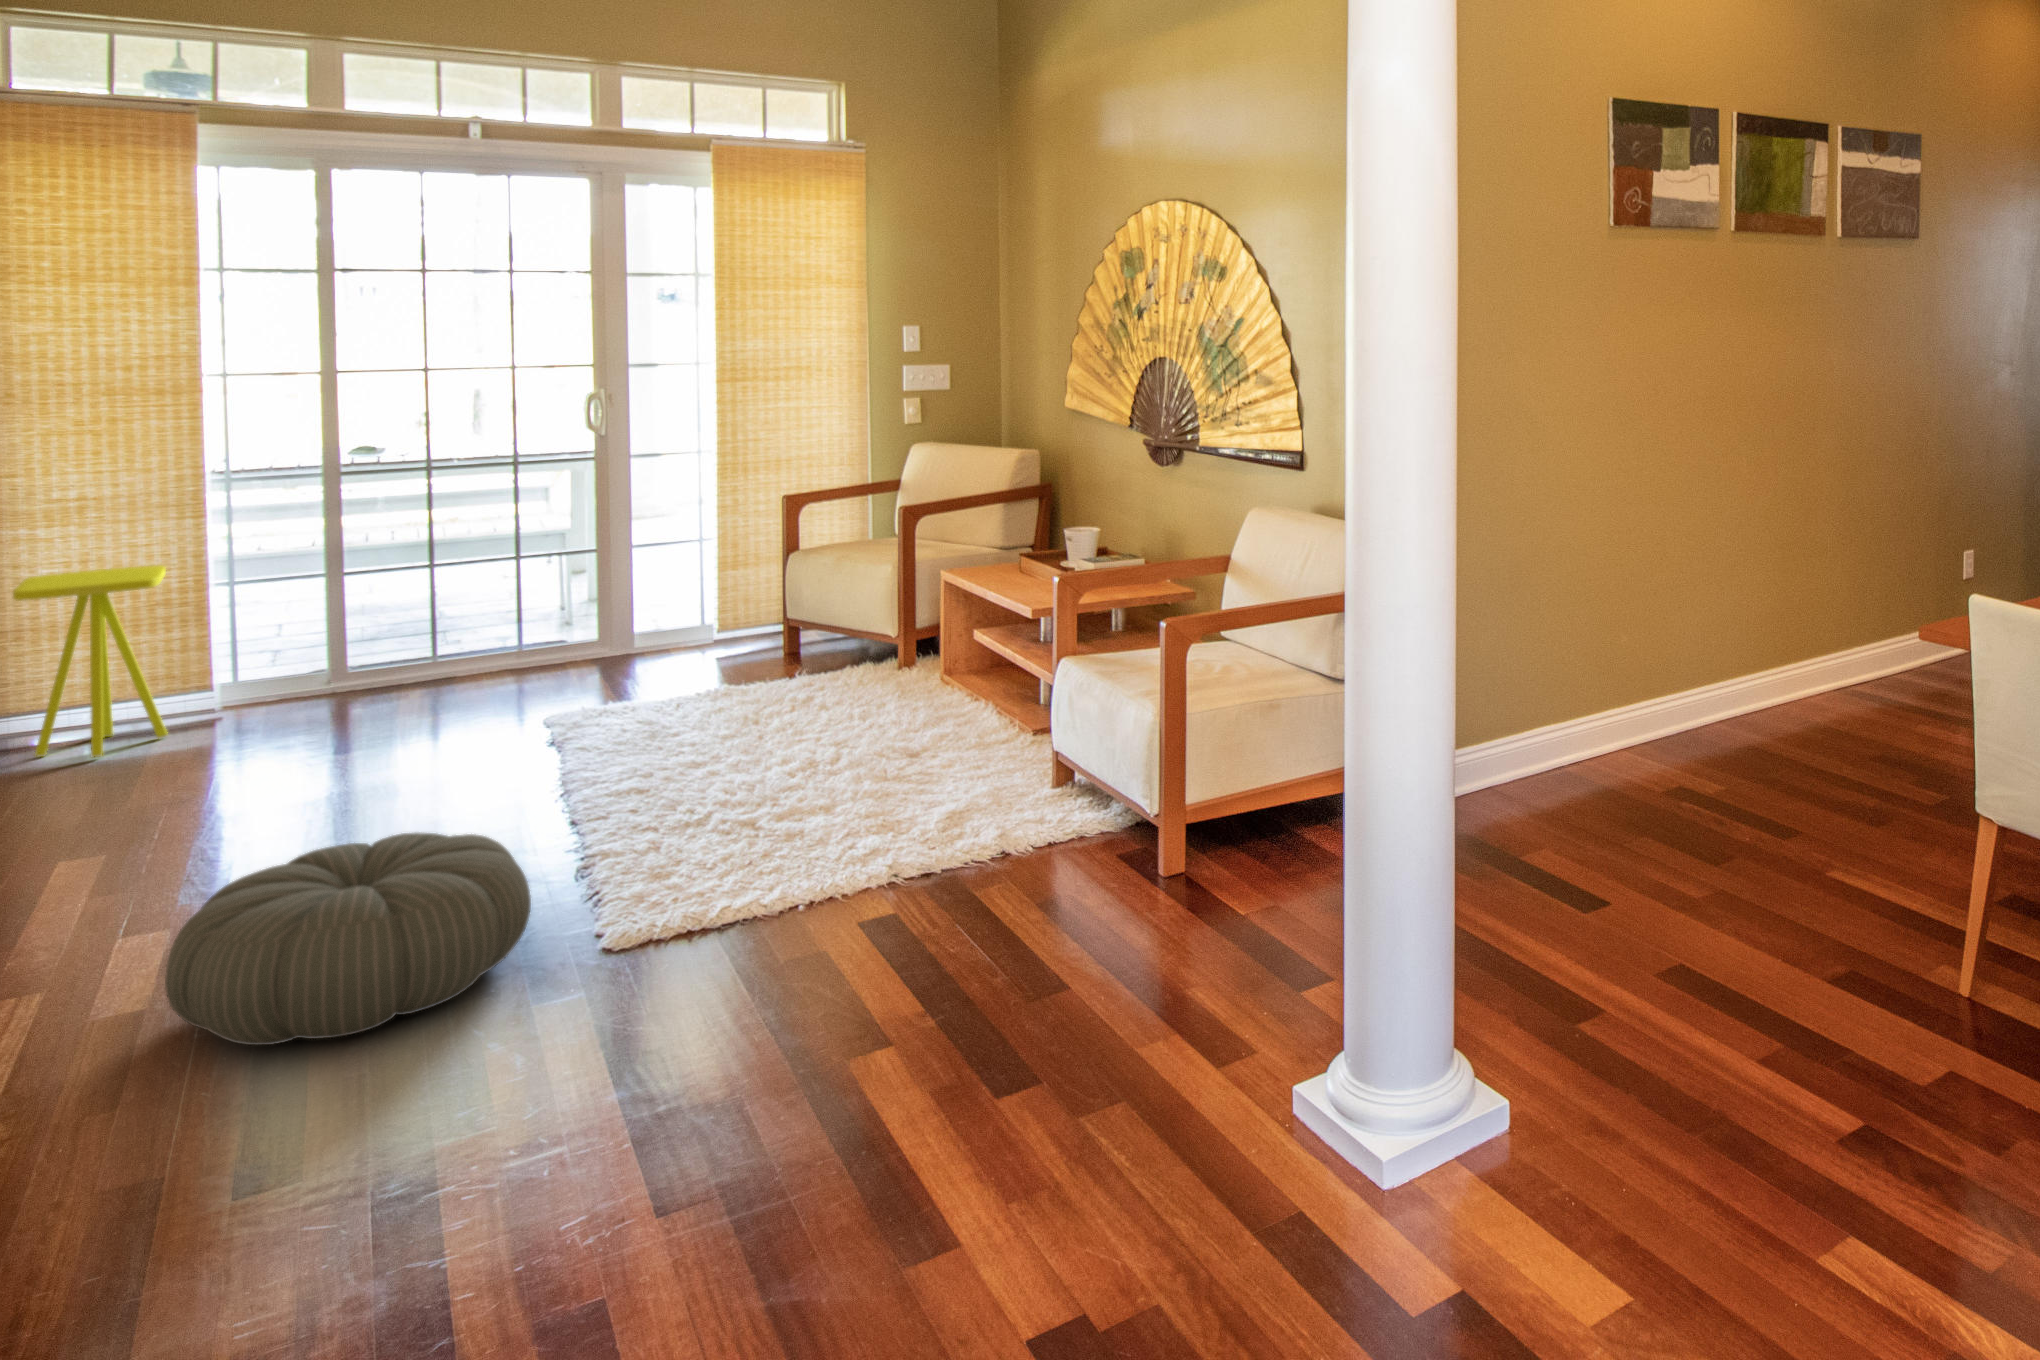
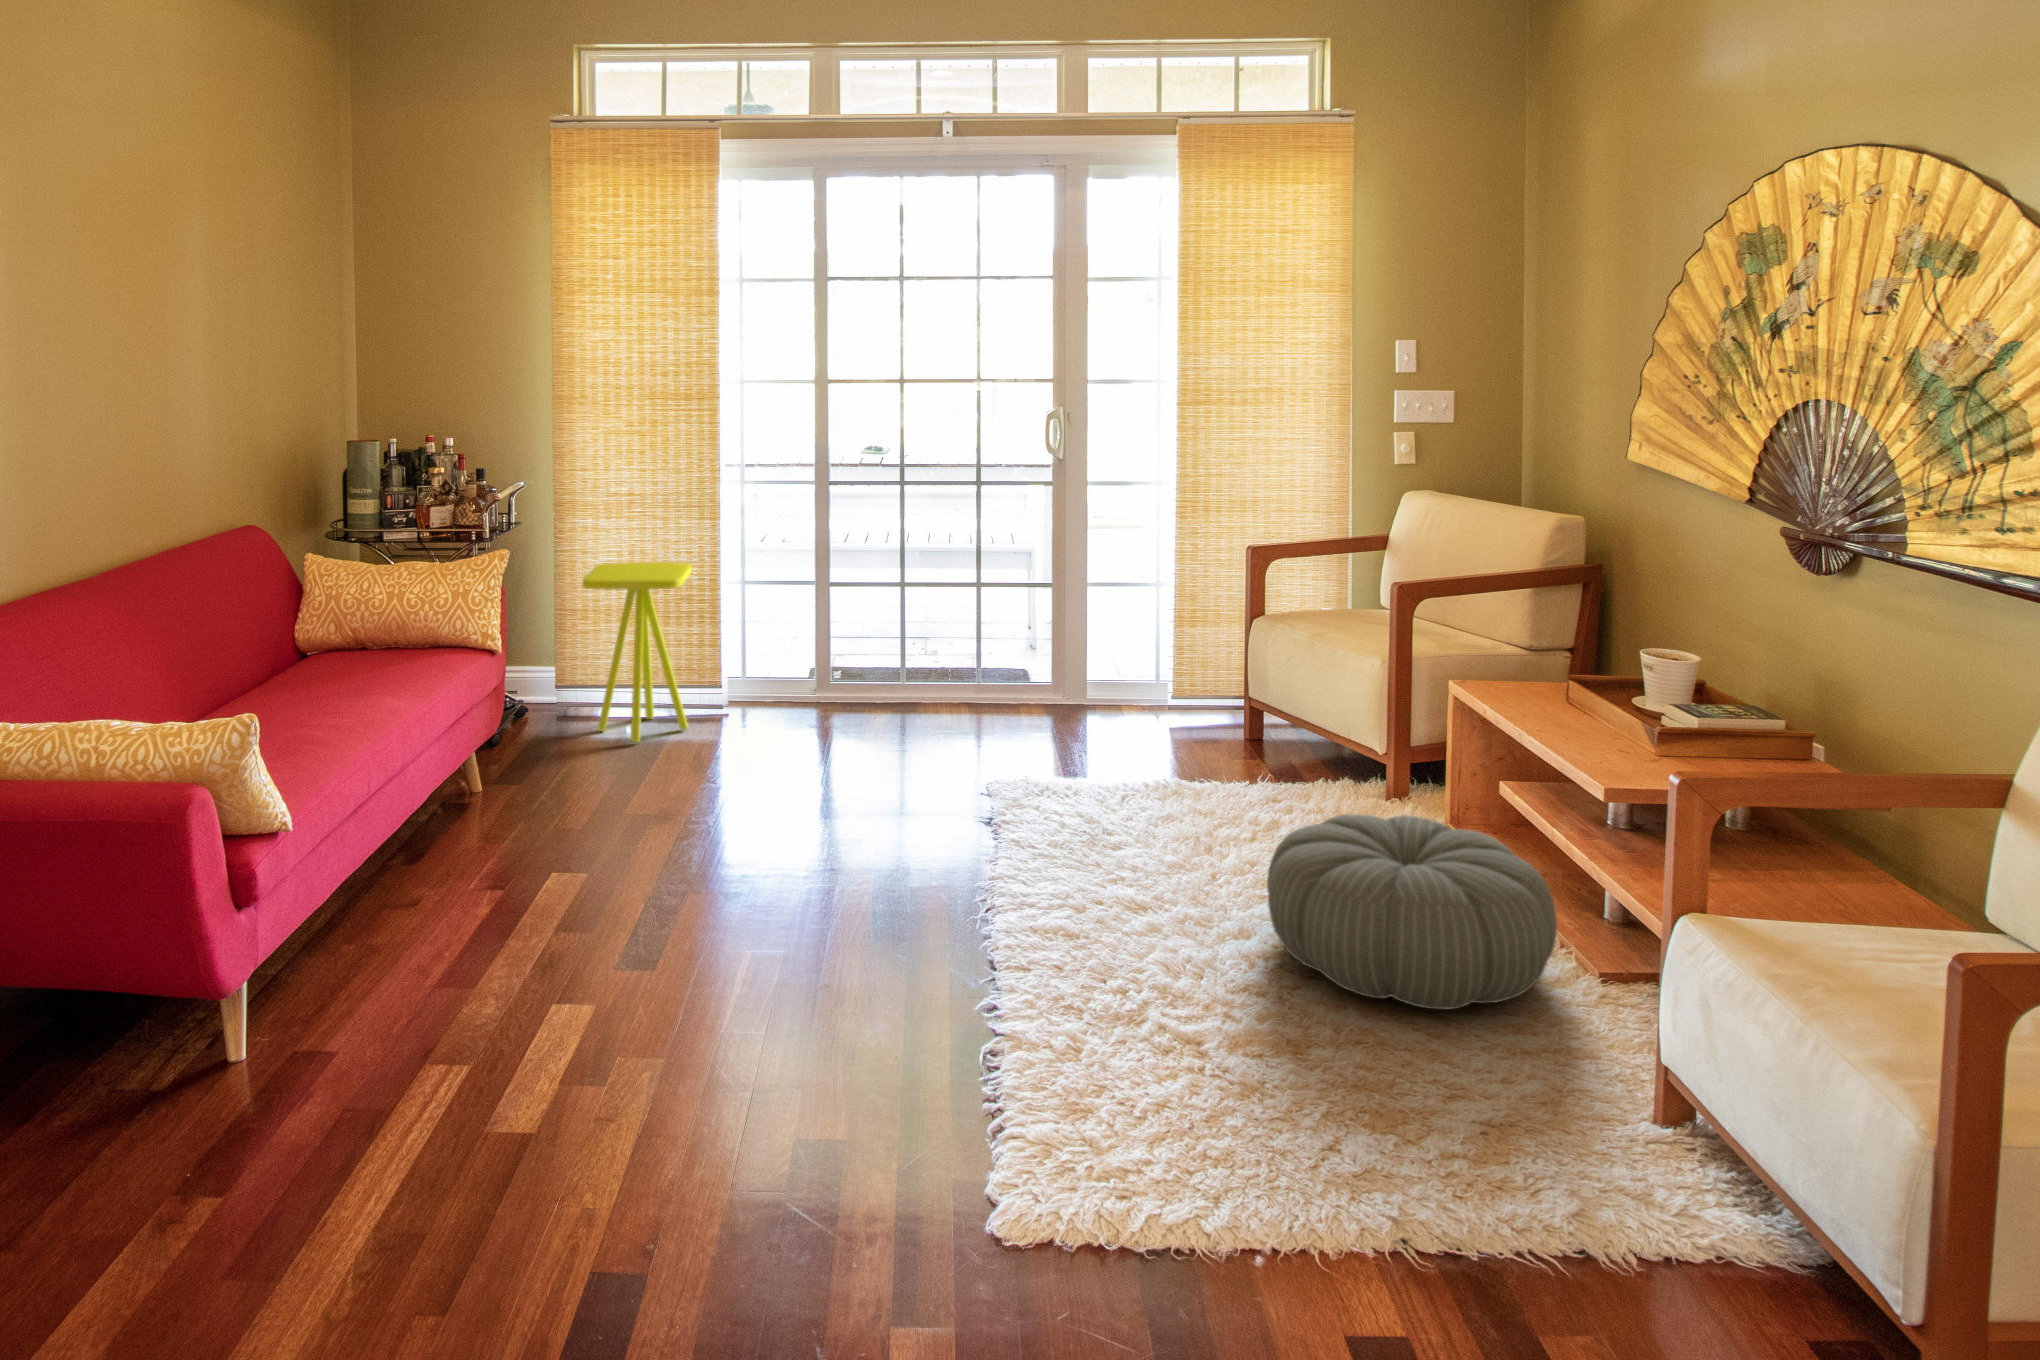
pouf: present [165,833,531,1045] -> present [1267,814,1557,1009]

